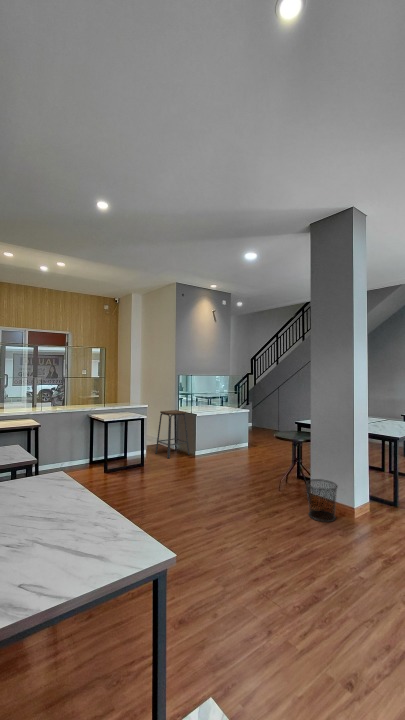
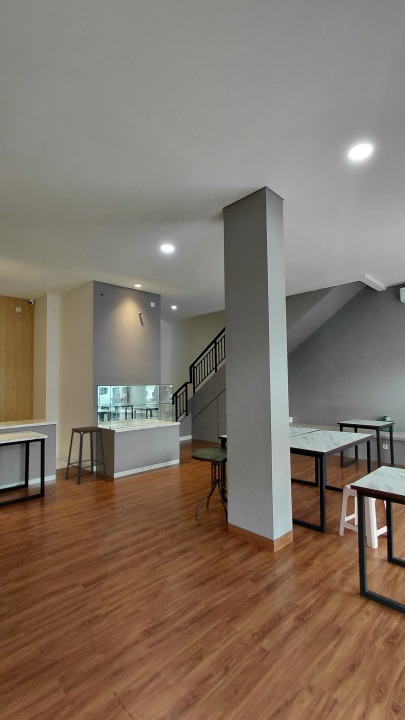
trash can: present [307,479,337,522] -> none [218,507,254,561]

